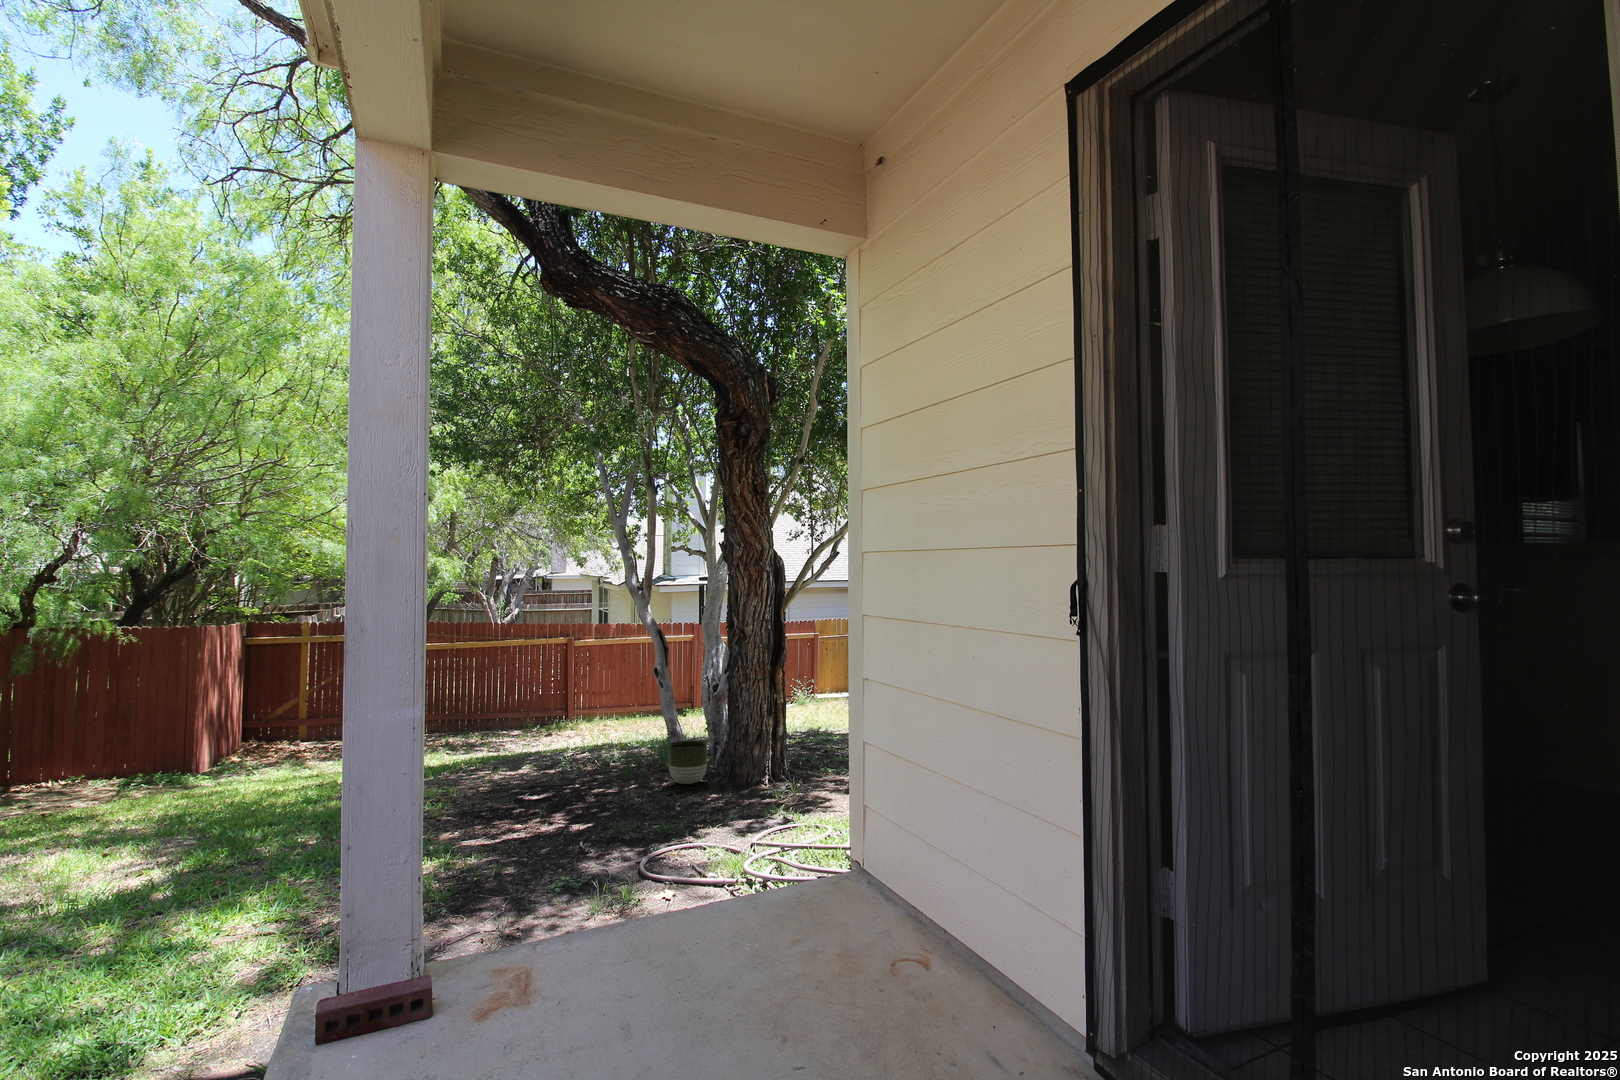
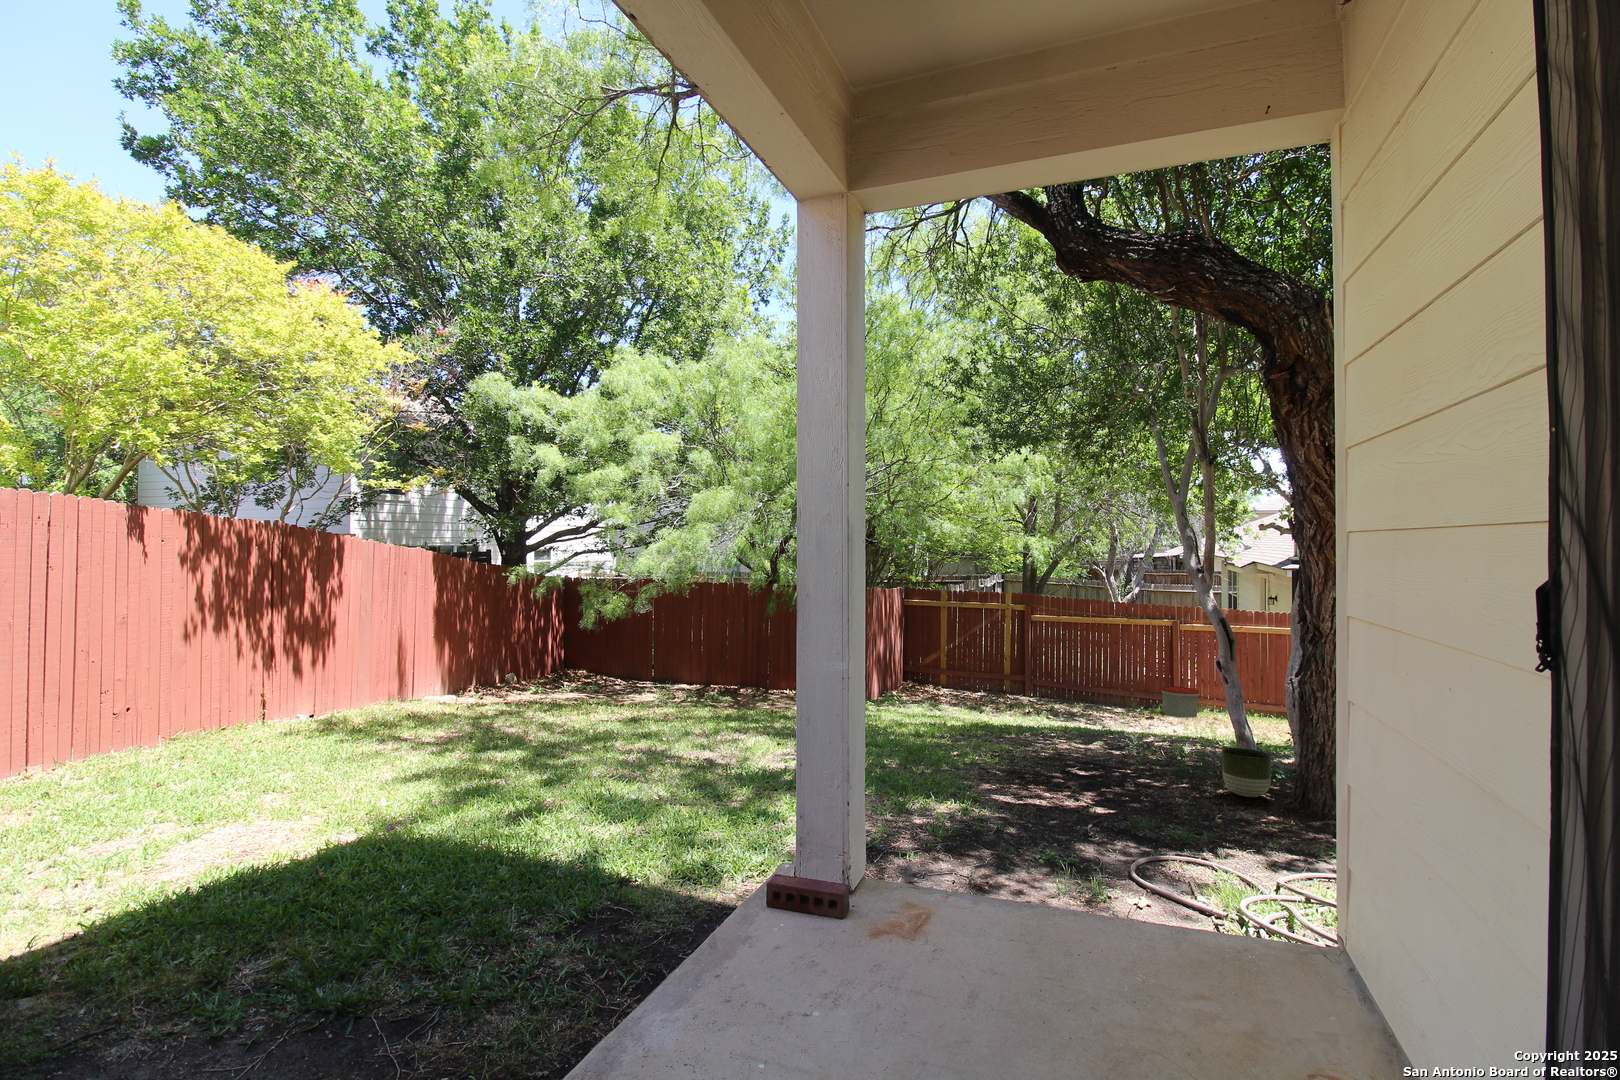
bucket: none [573,694,609,726] -> present [1161,686,1200,718]

